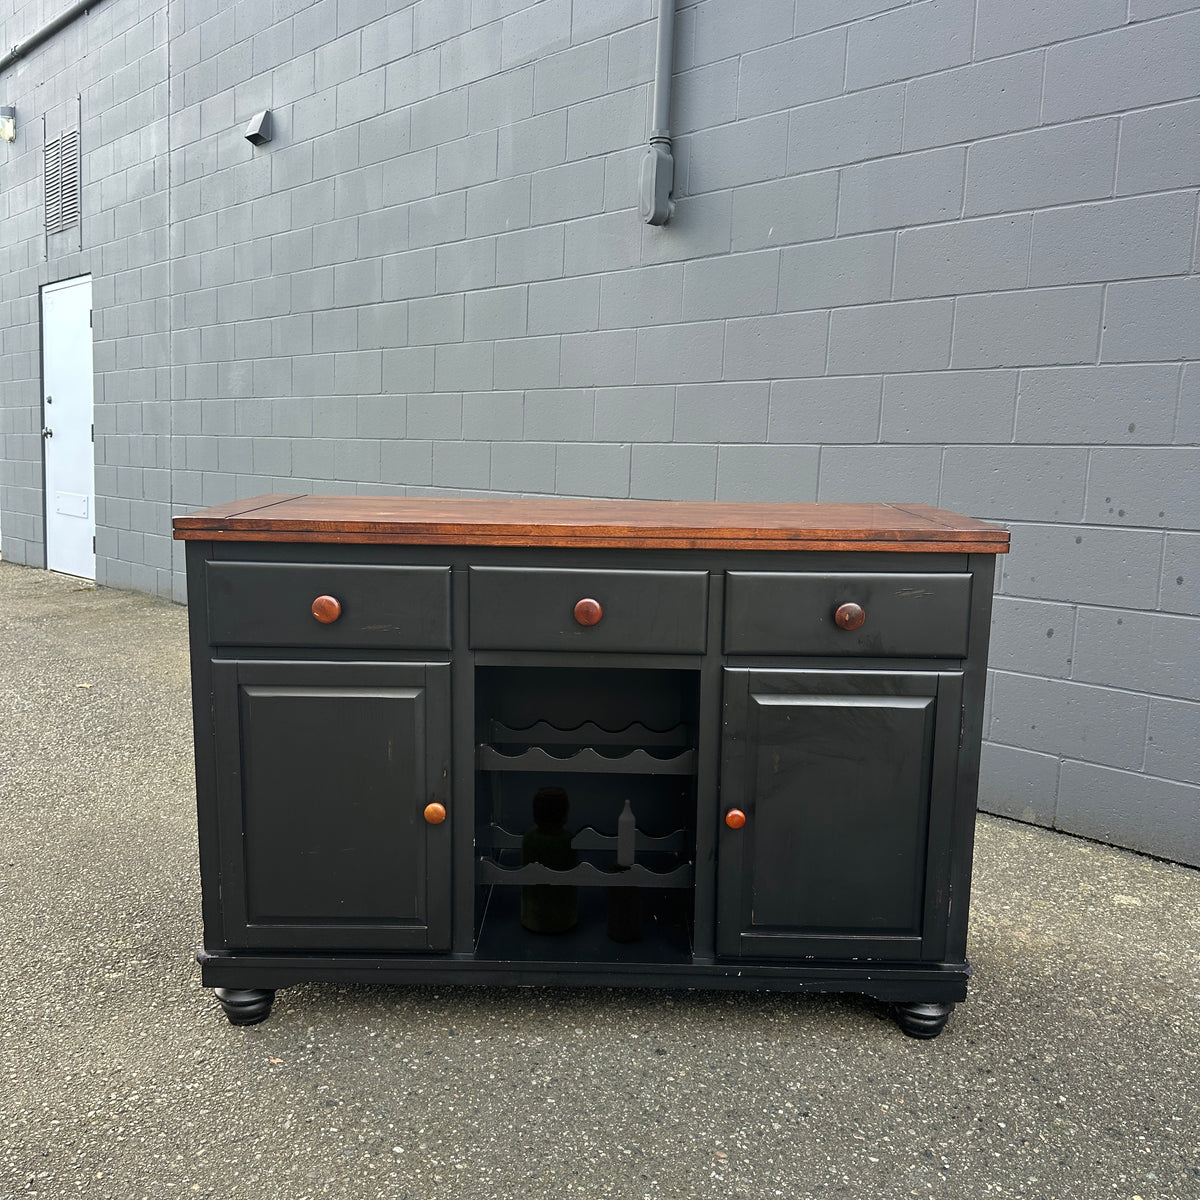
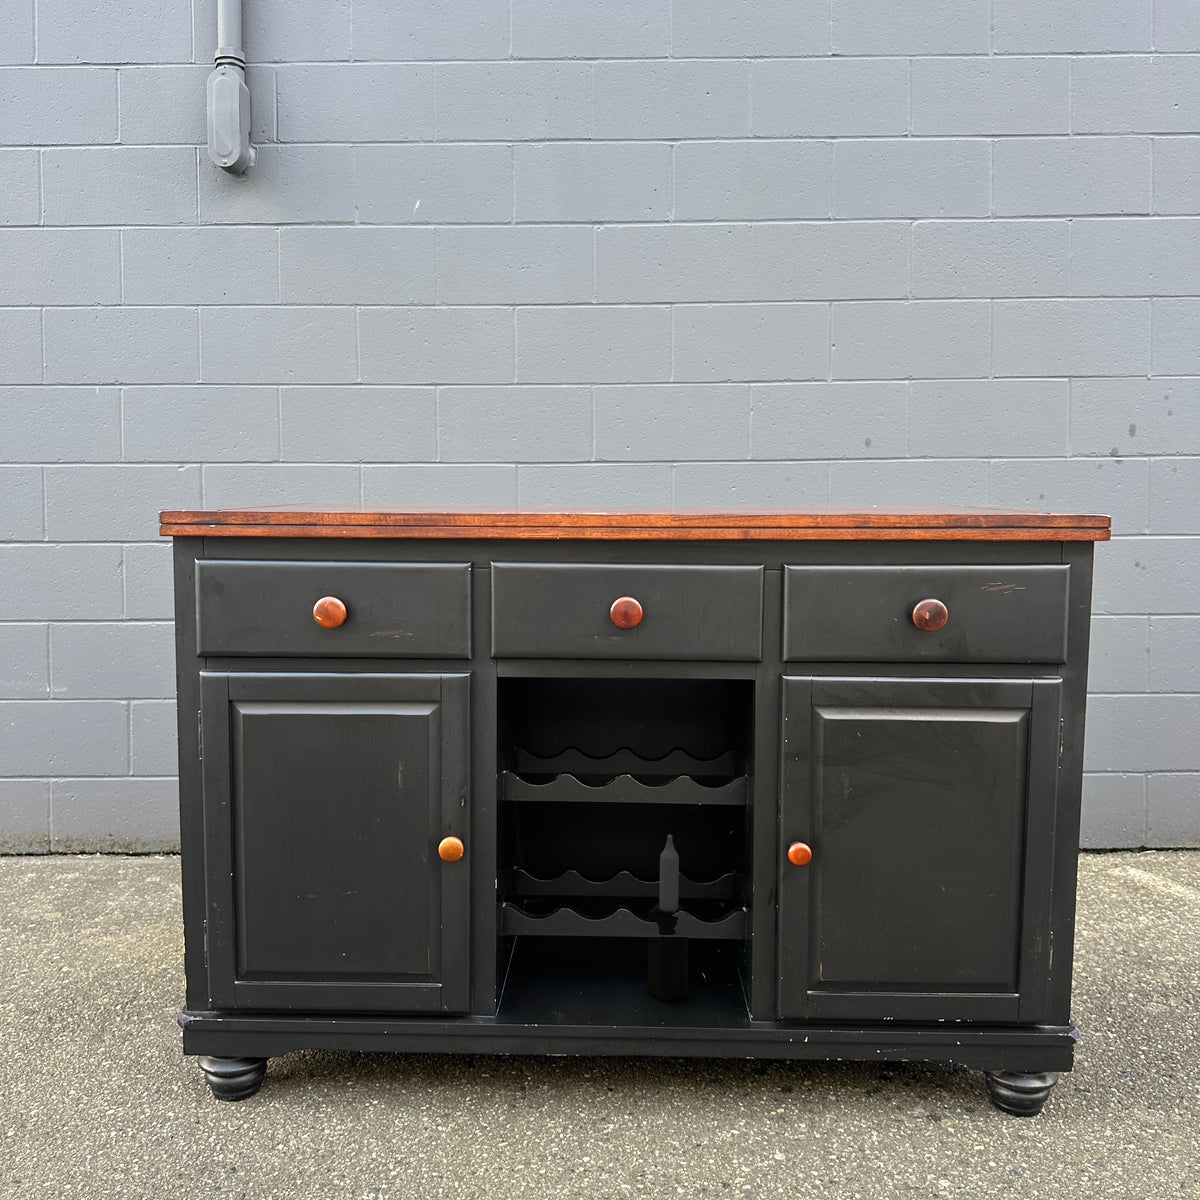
bottle: present [521,786,579,933] -> none [549,821,615,990]

